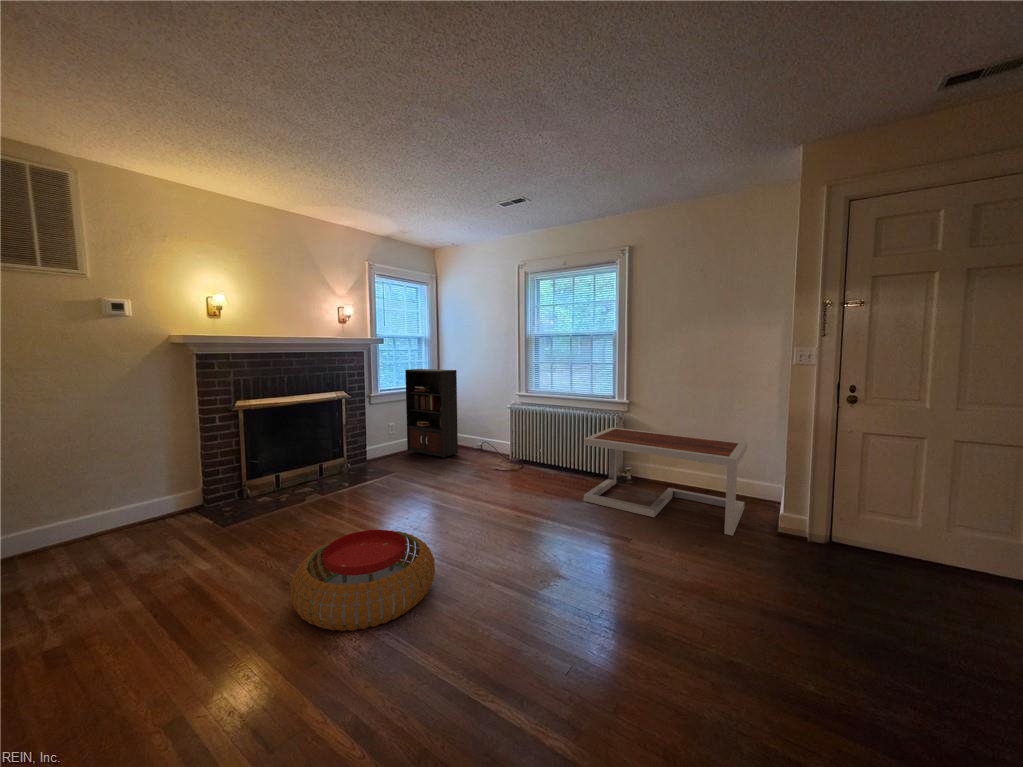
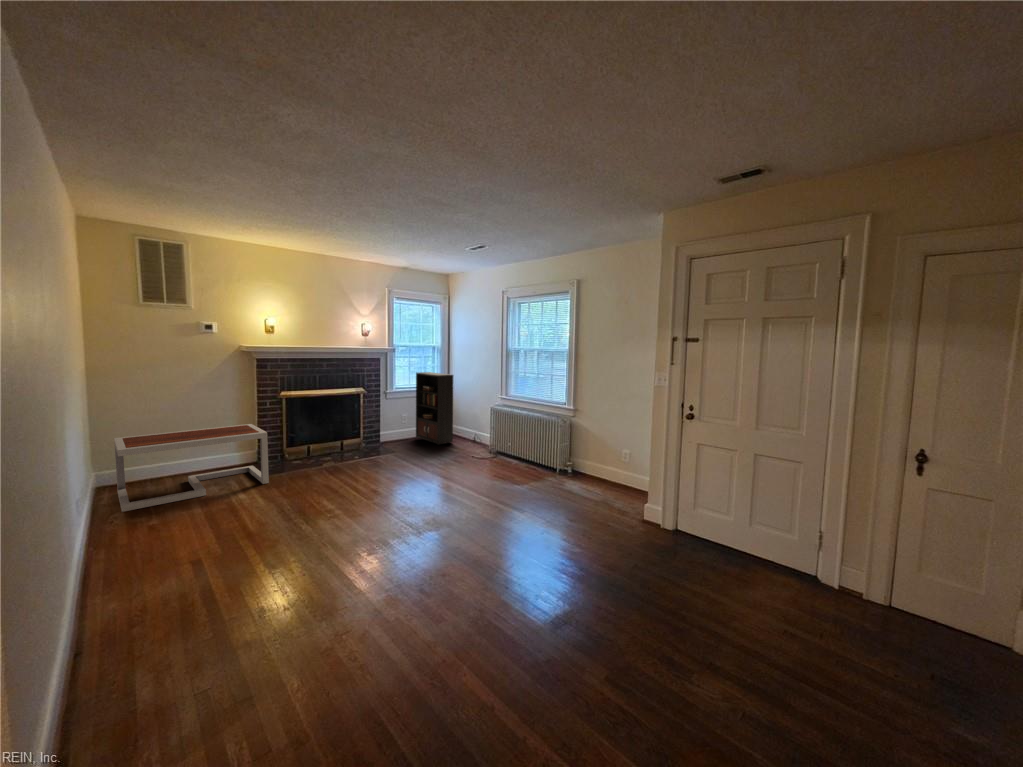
coffee table: present [584,427,747,536] -> present [114,424,269,512]
pouf: present [290,530,435,631] -> none [276,482,371,537]

